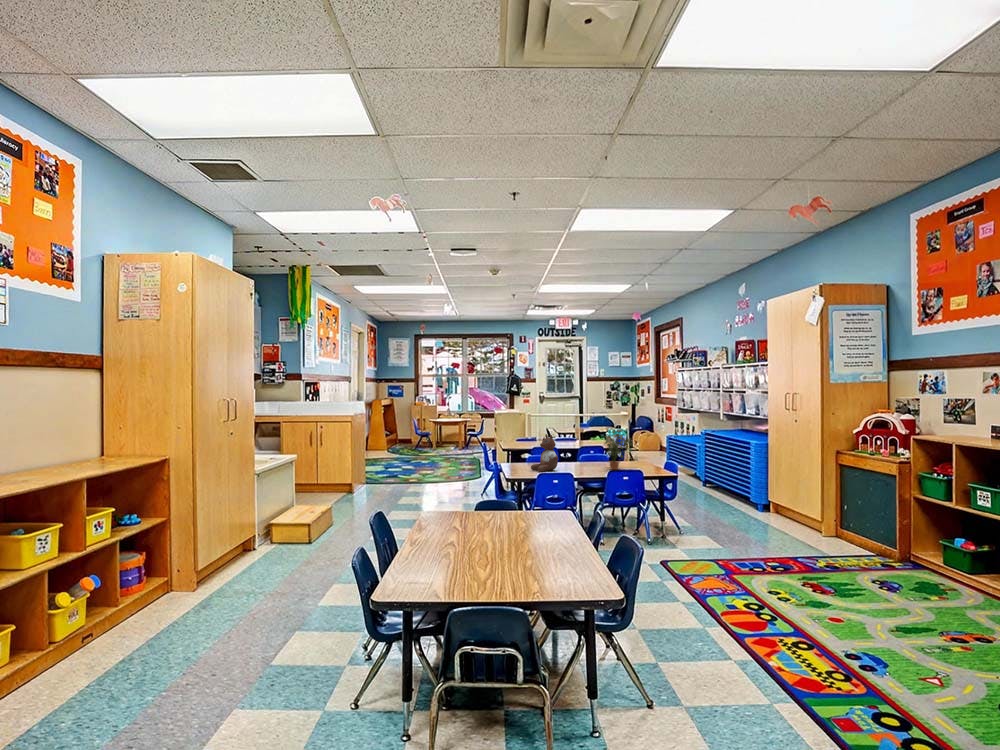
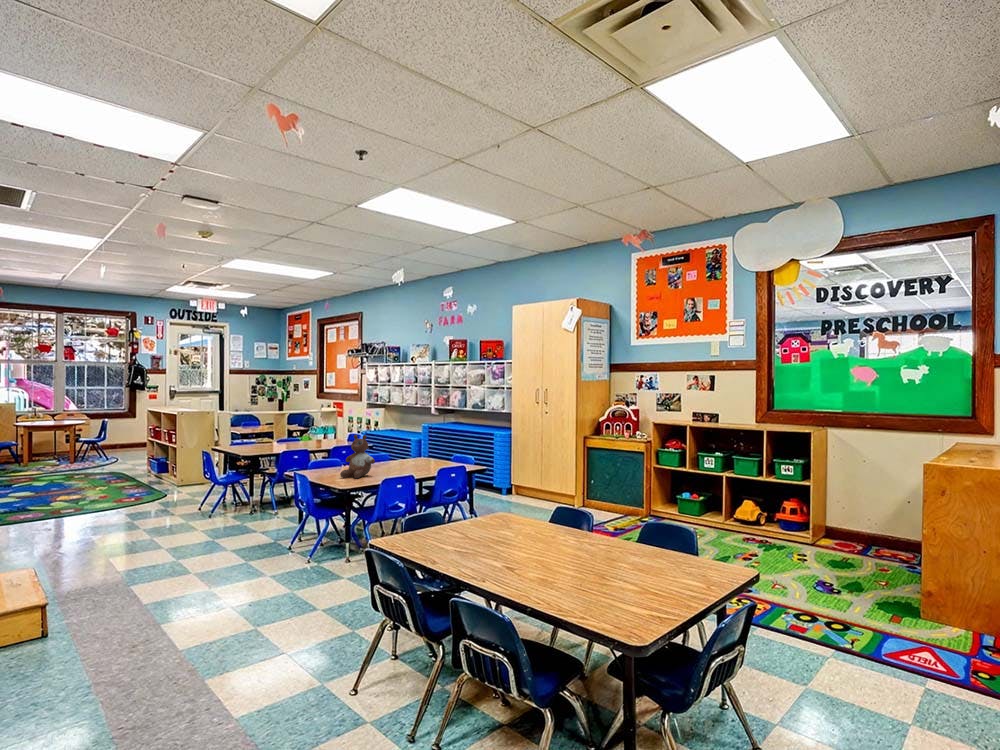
potted plant: present [605,429,632,470] -> none [405,425,443,468]

